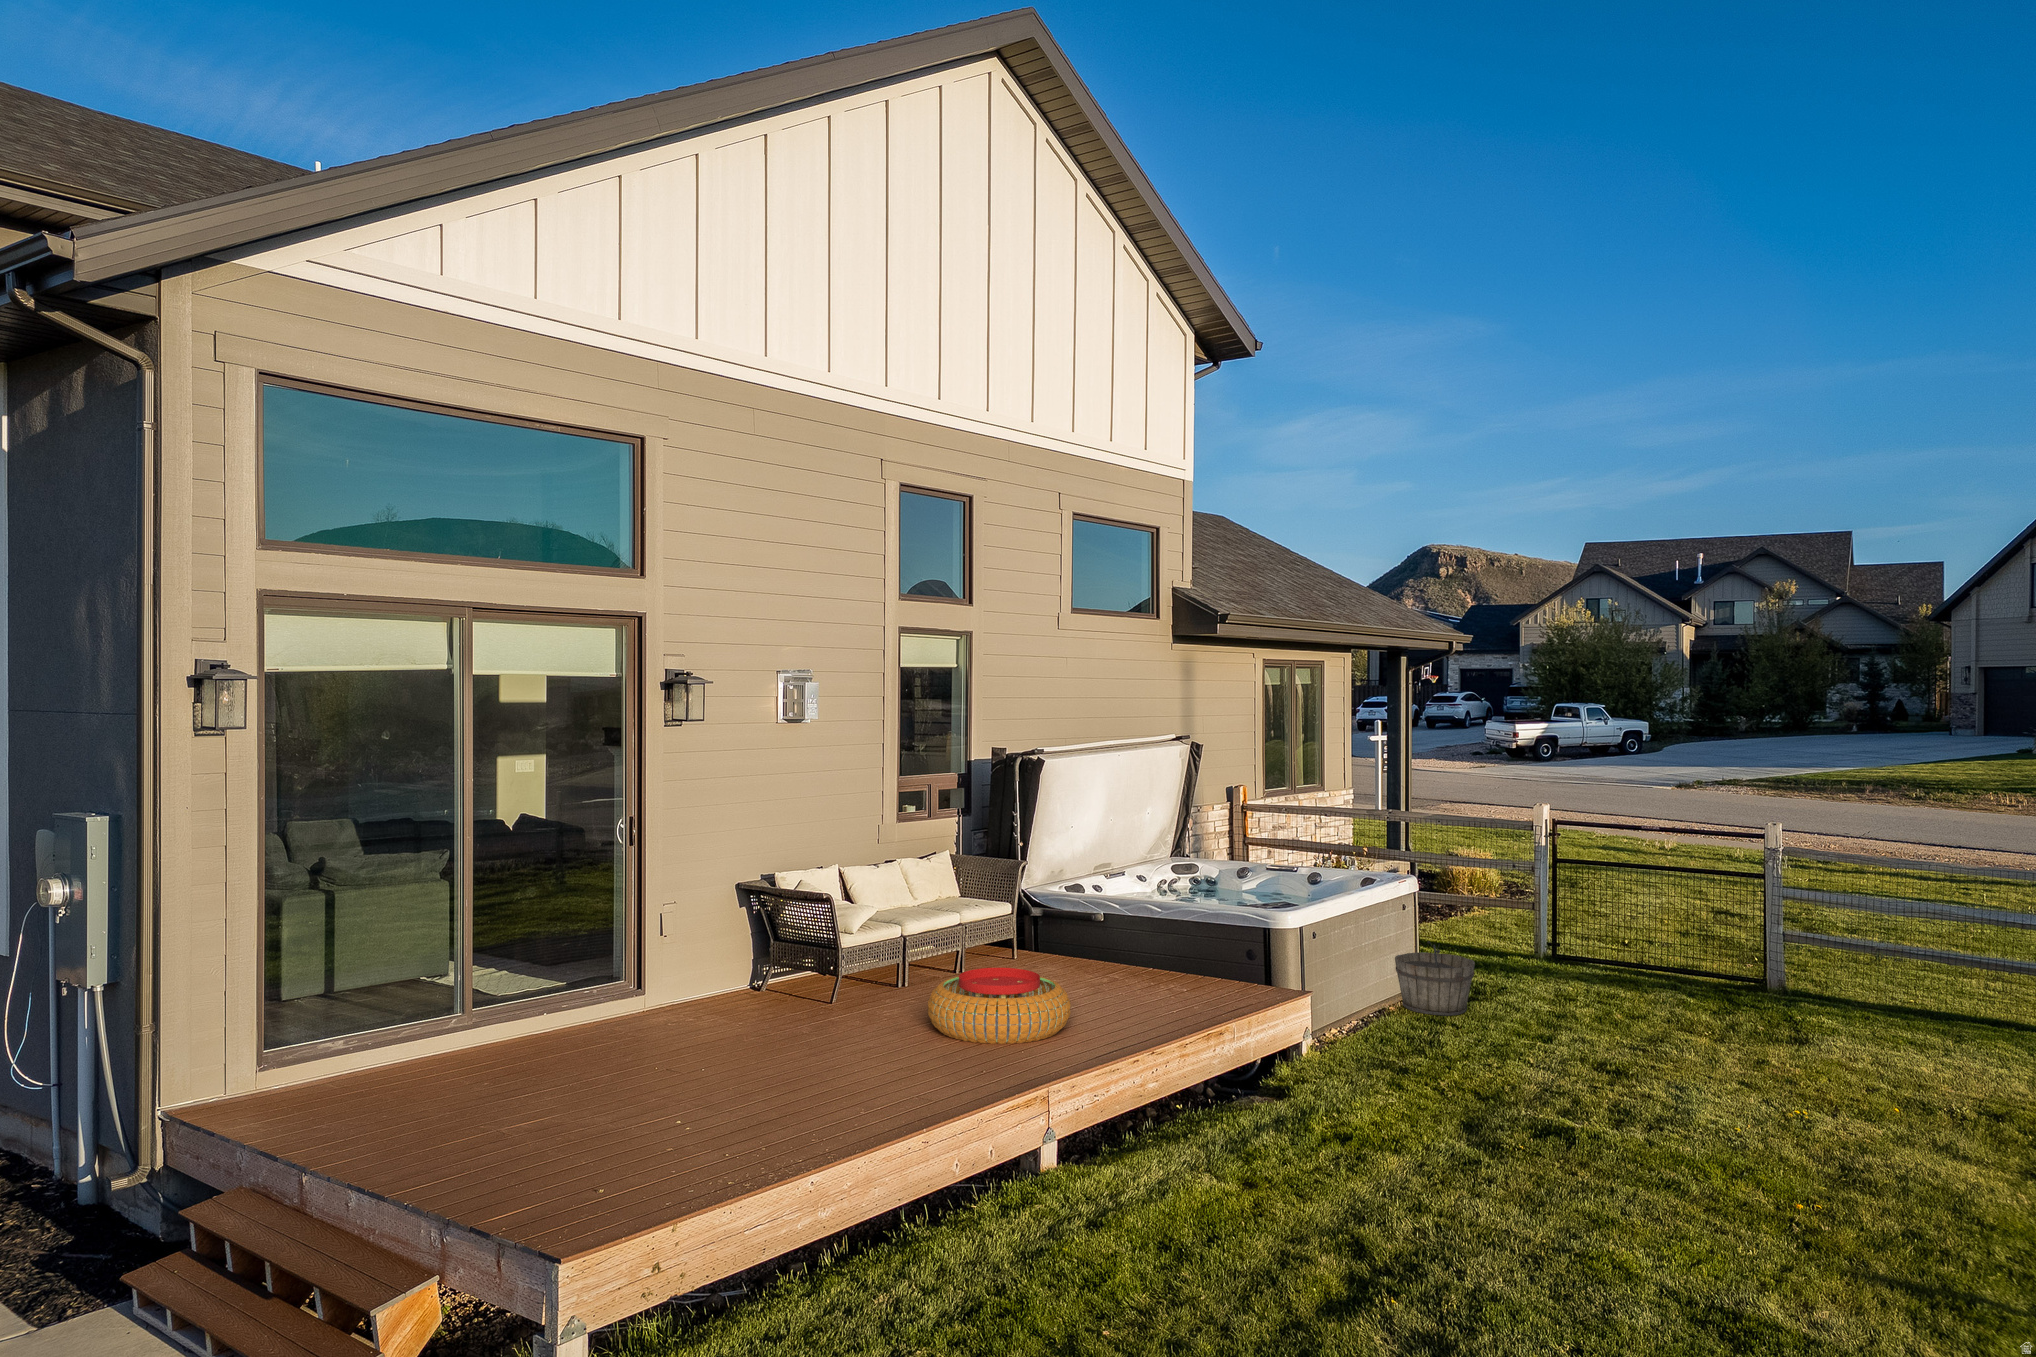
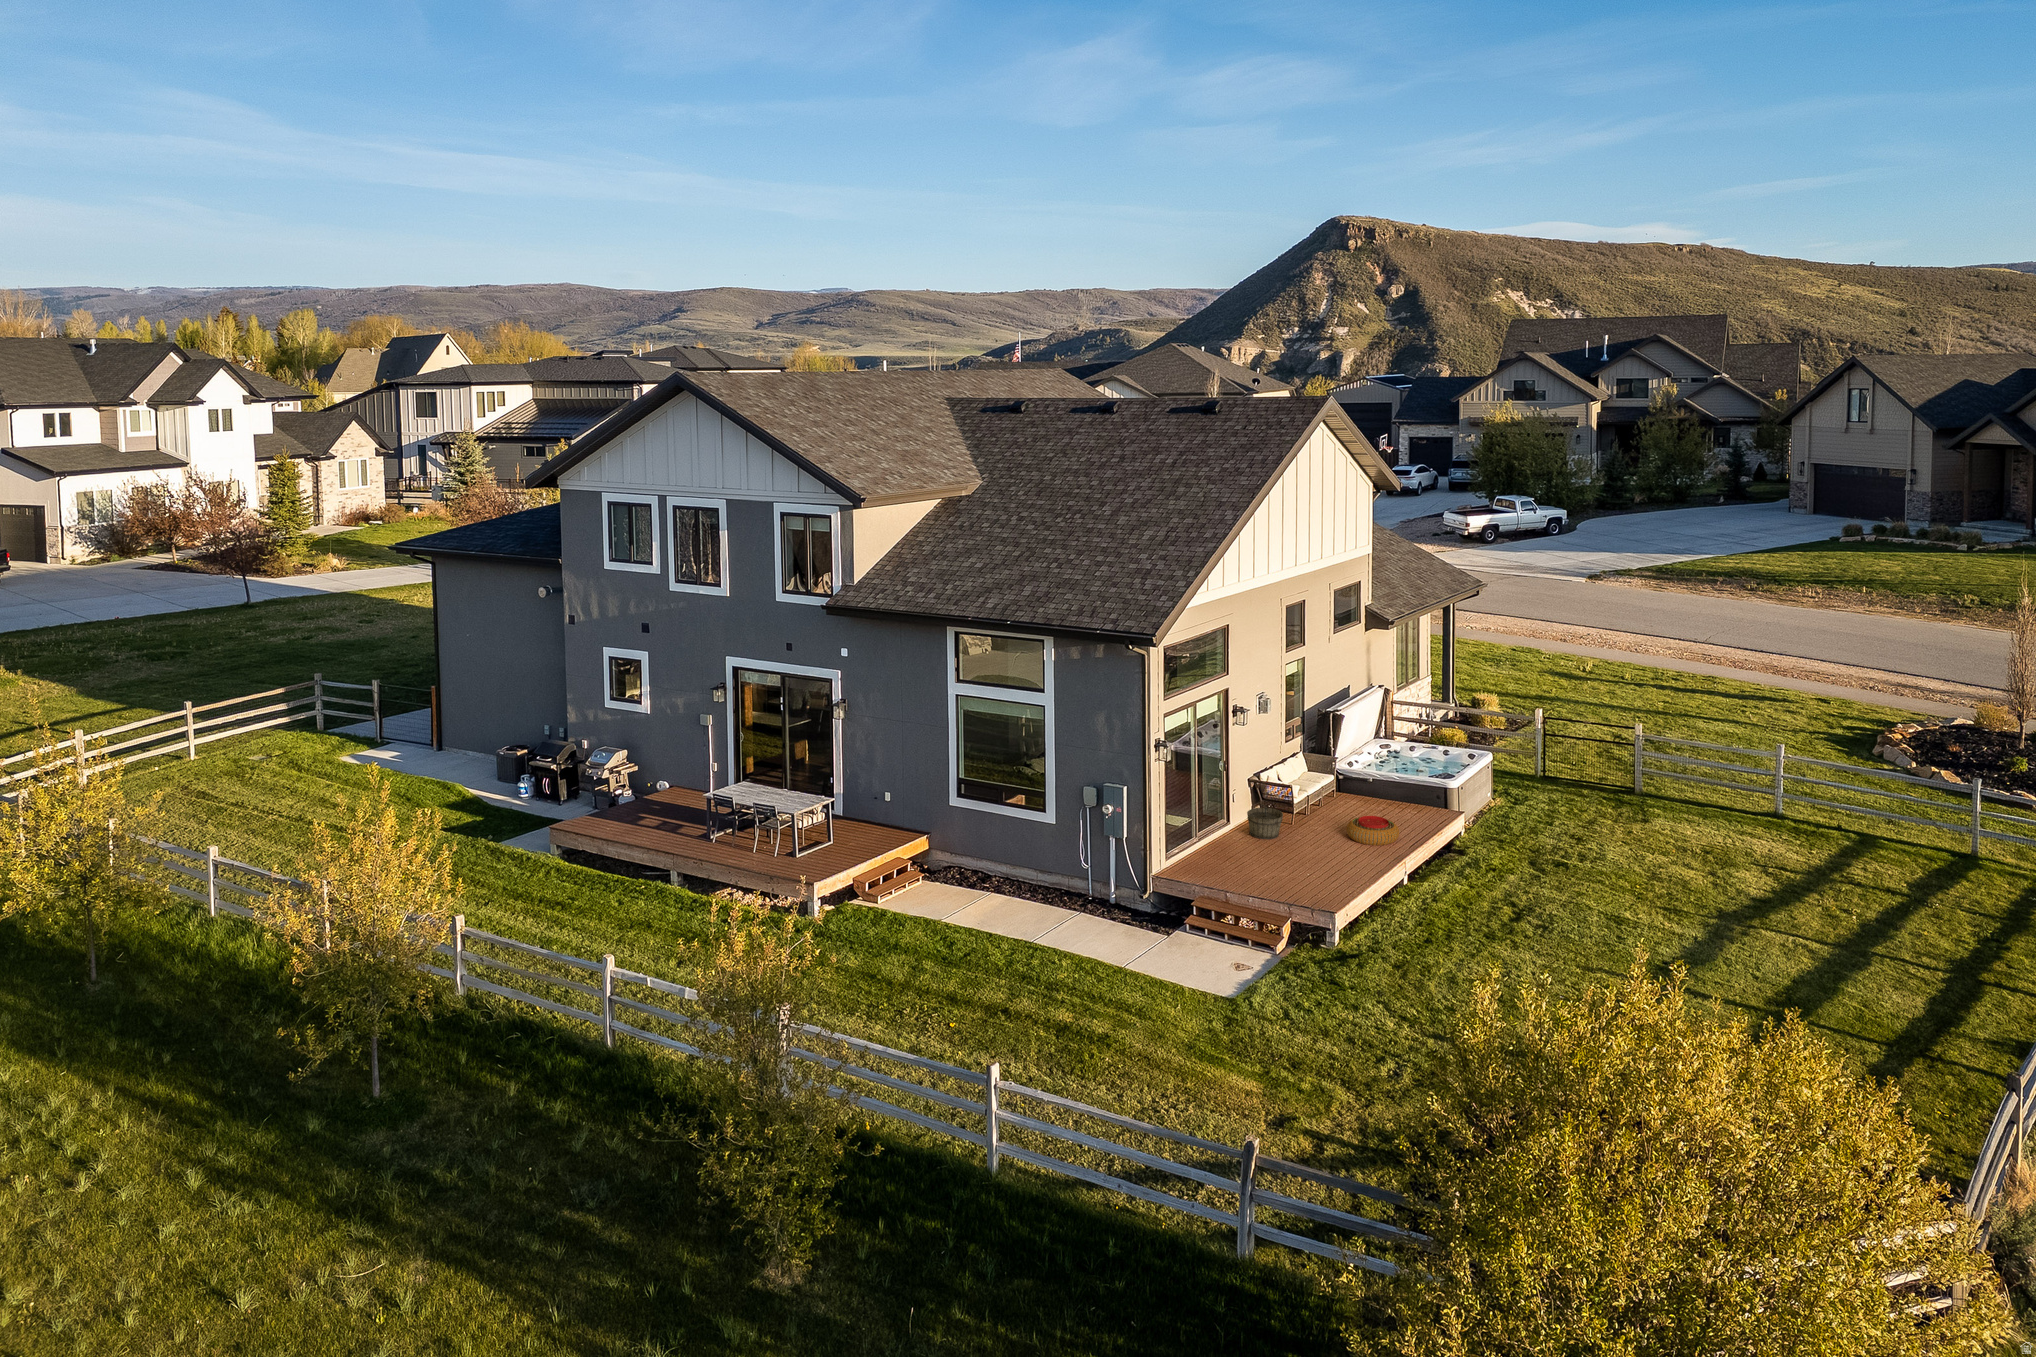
wooden bucket: present [1395,941,1475,1016] -> present [1247,805,1283,839]

